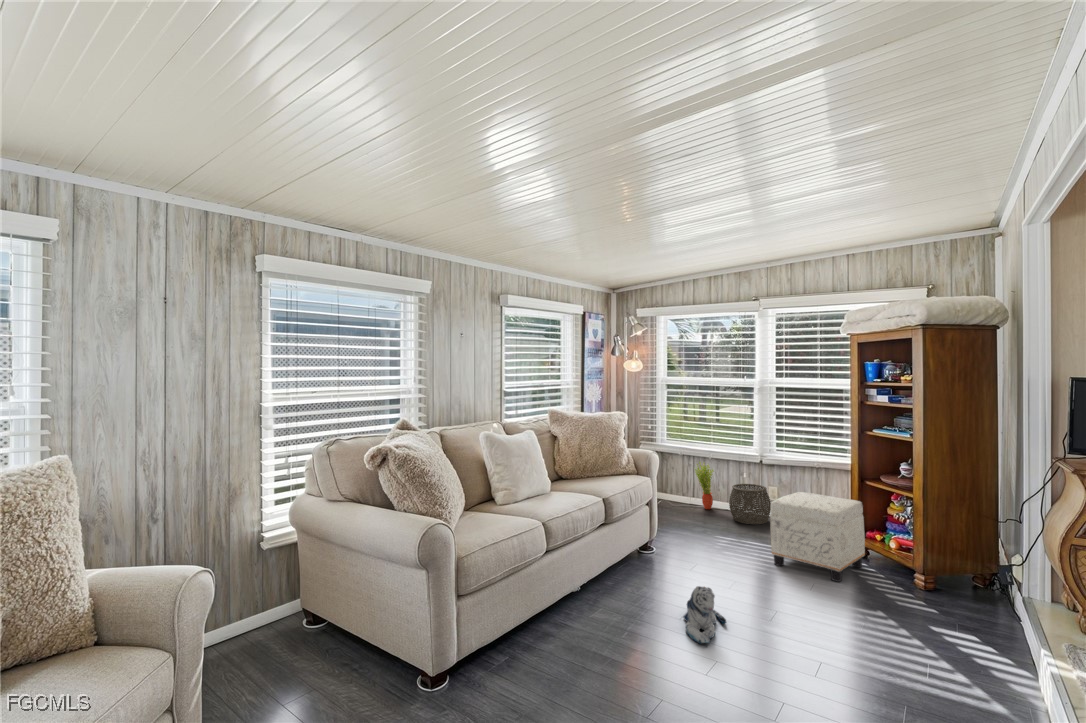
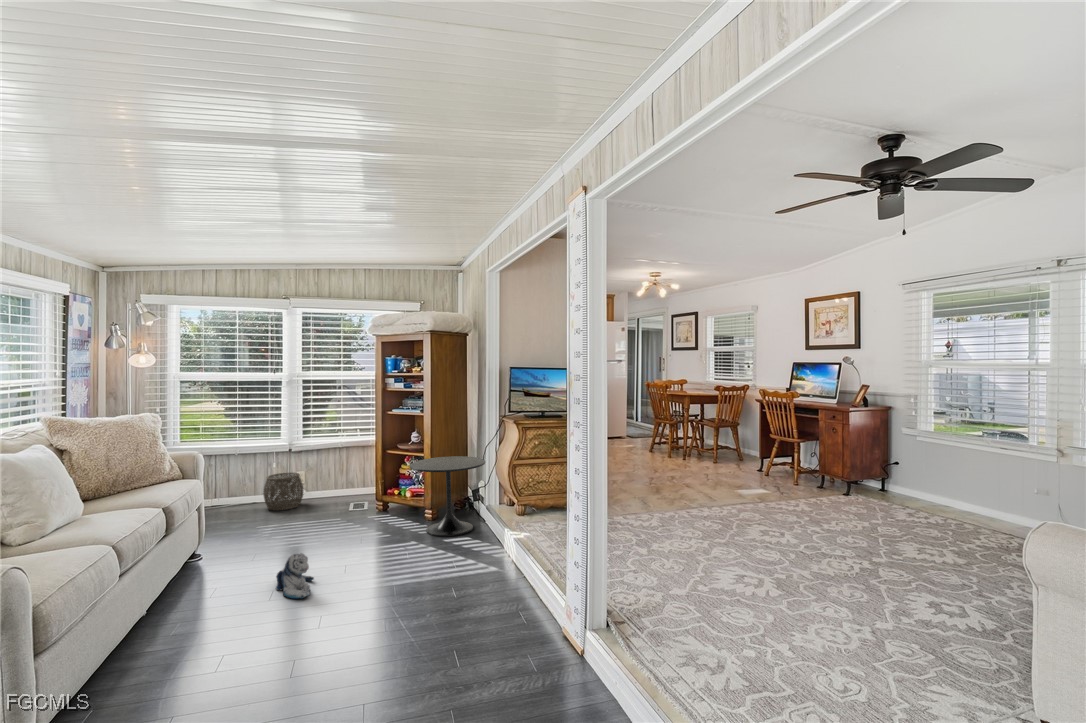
potted plant: present [695,462,714,509] -> none [219,459,243,507]
ottoman: present [770,492,865,582] -> none [322,467,390,533]
side table: none [882,503,1023,633] -> present [410,456,485,537]

